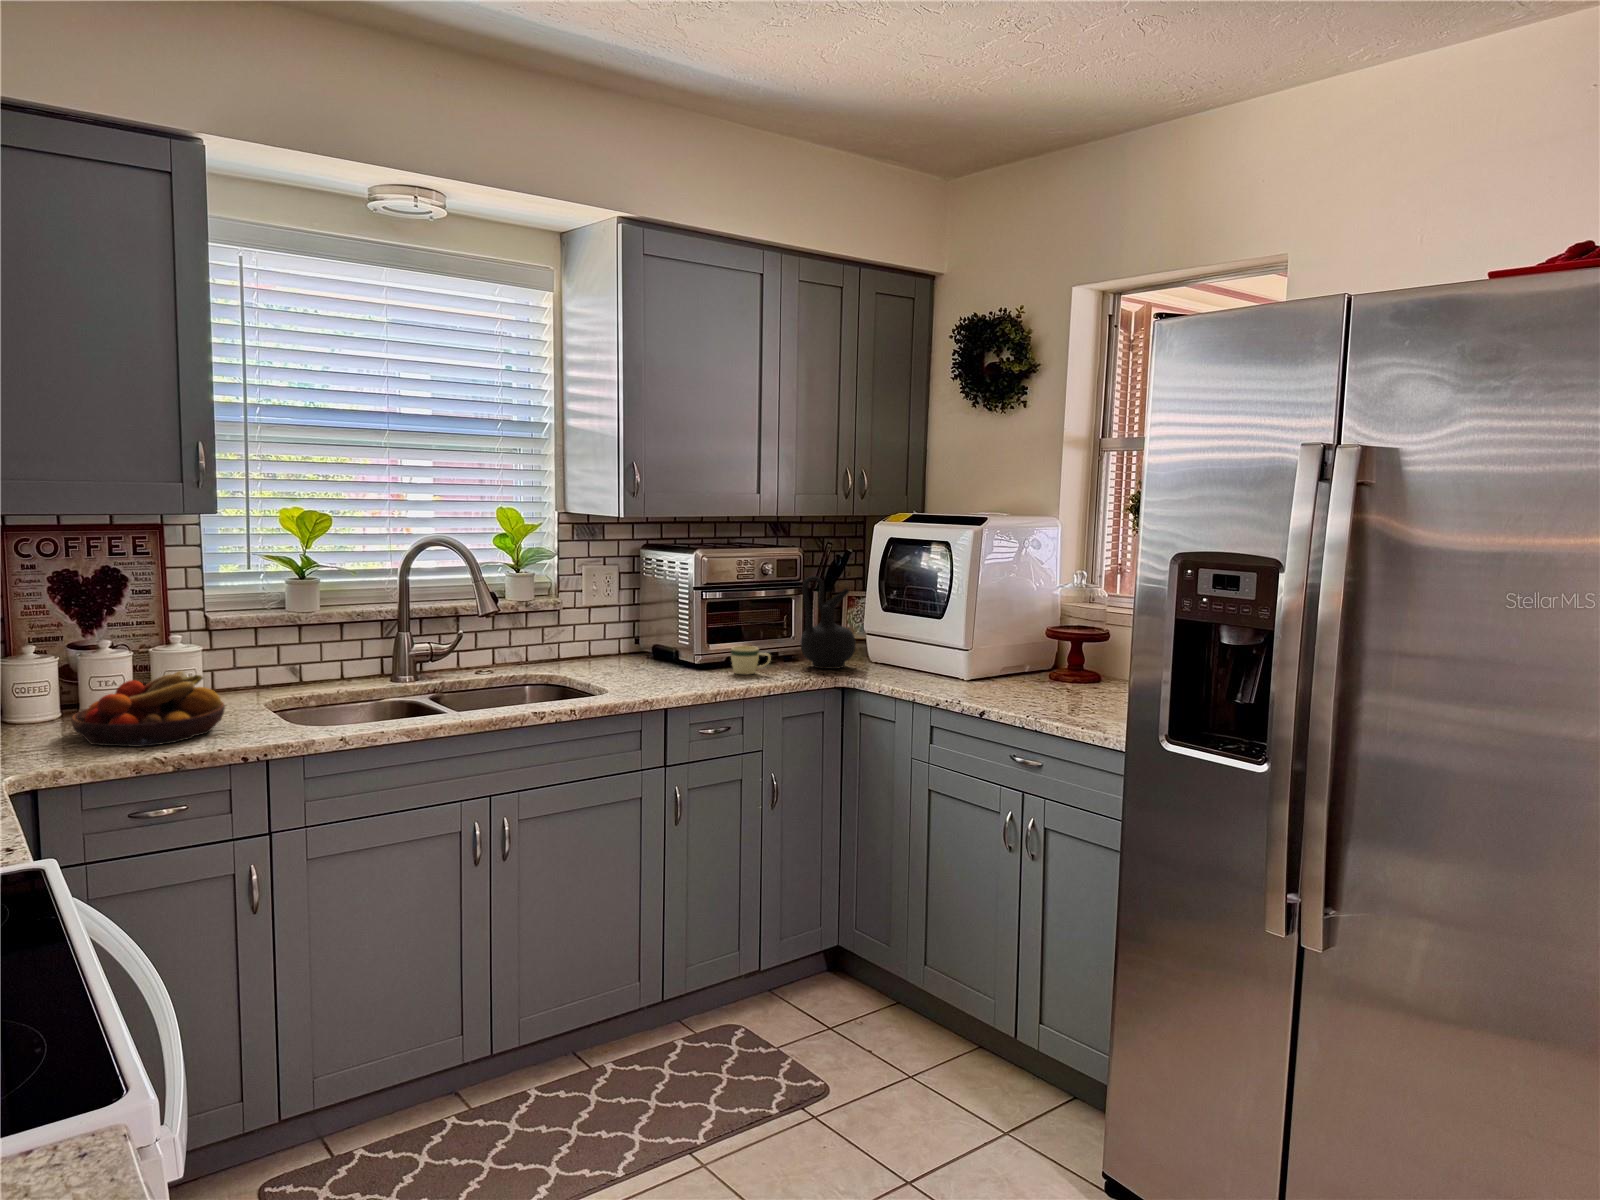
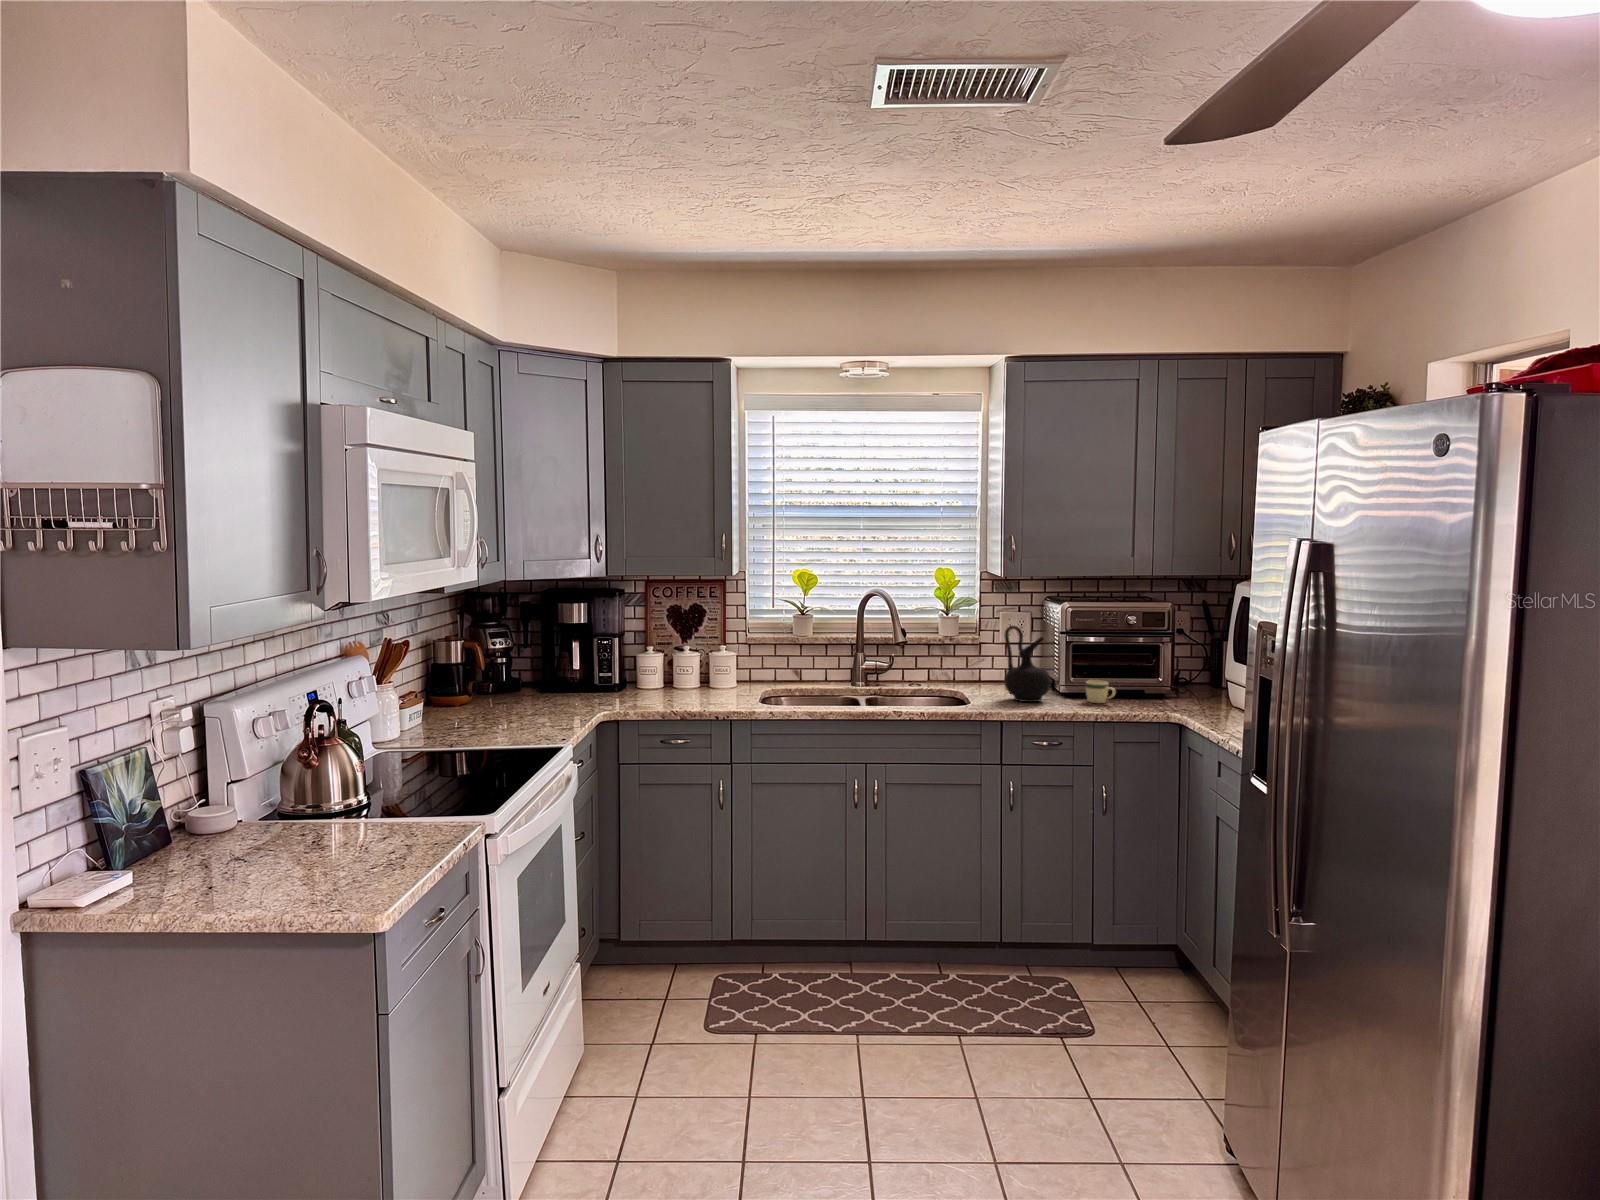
ceramic jug: present [801,576,856,669] -> present [1005,626,1051,702]
fruit bowl: present [71,671,225,747] -> none [648,666,724,706]

